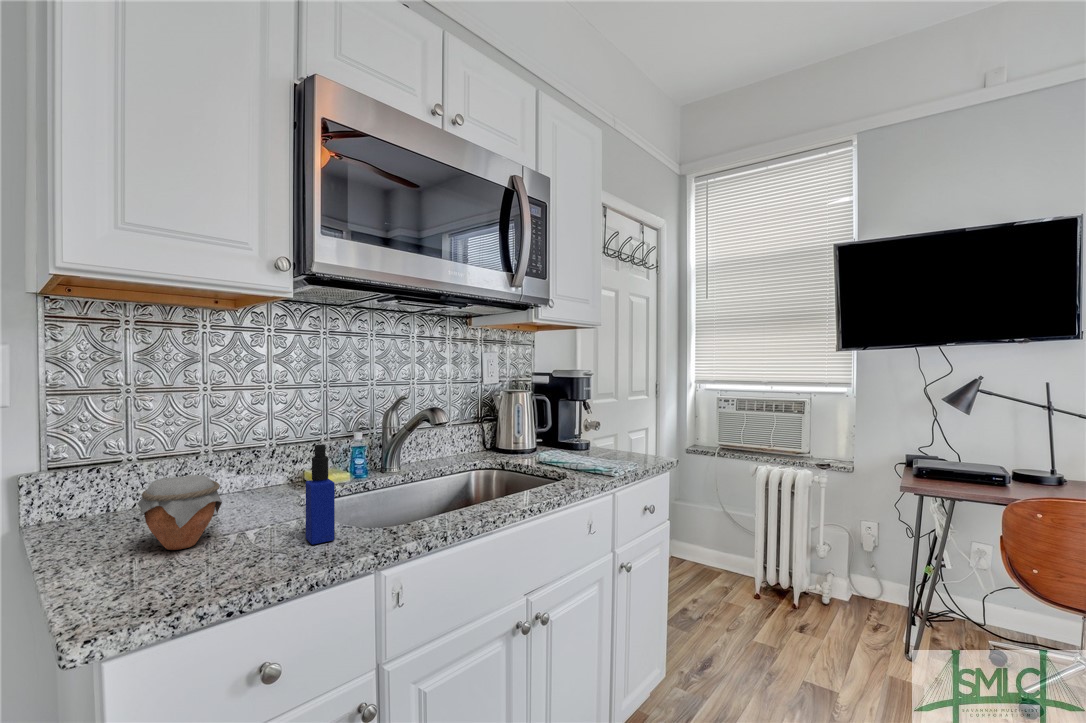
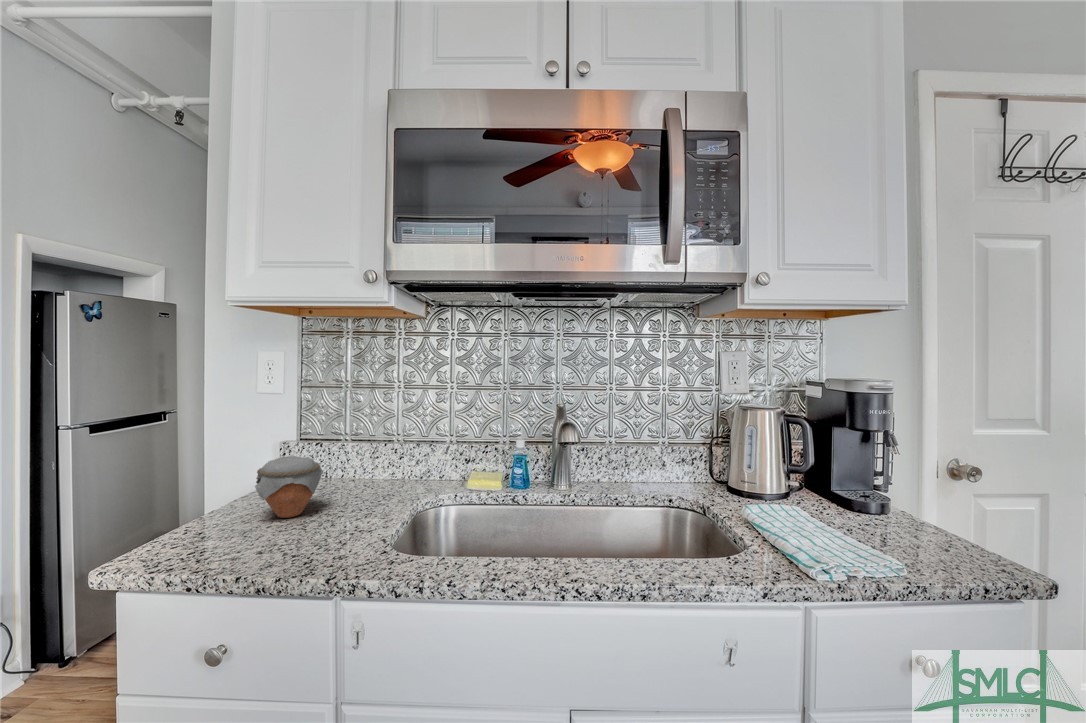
bottle: present [306,444,335,545] -> none [324,447,358,550]

